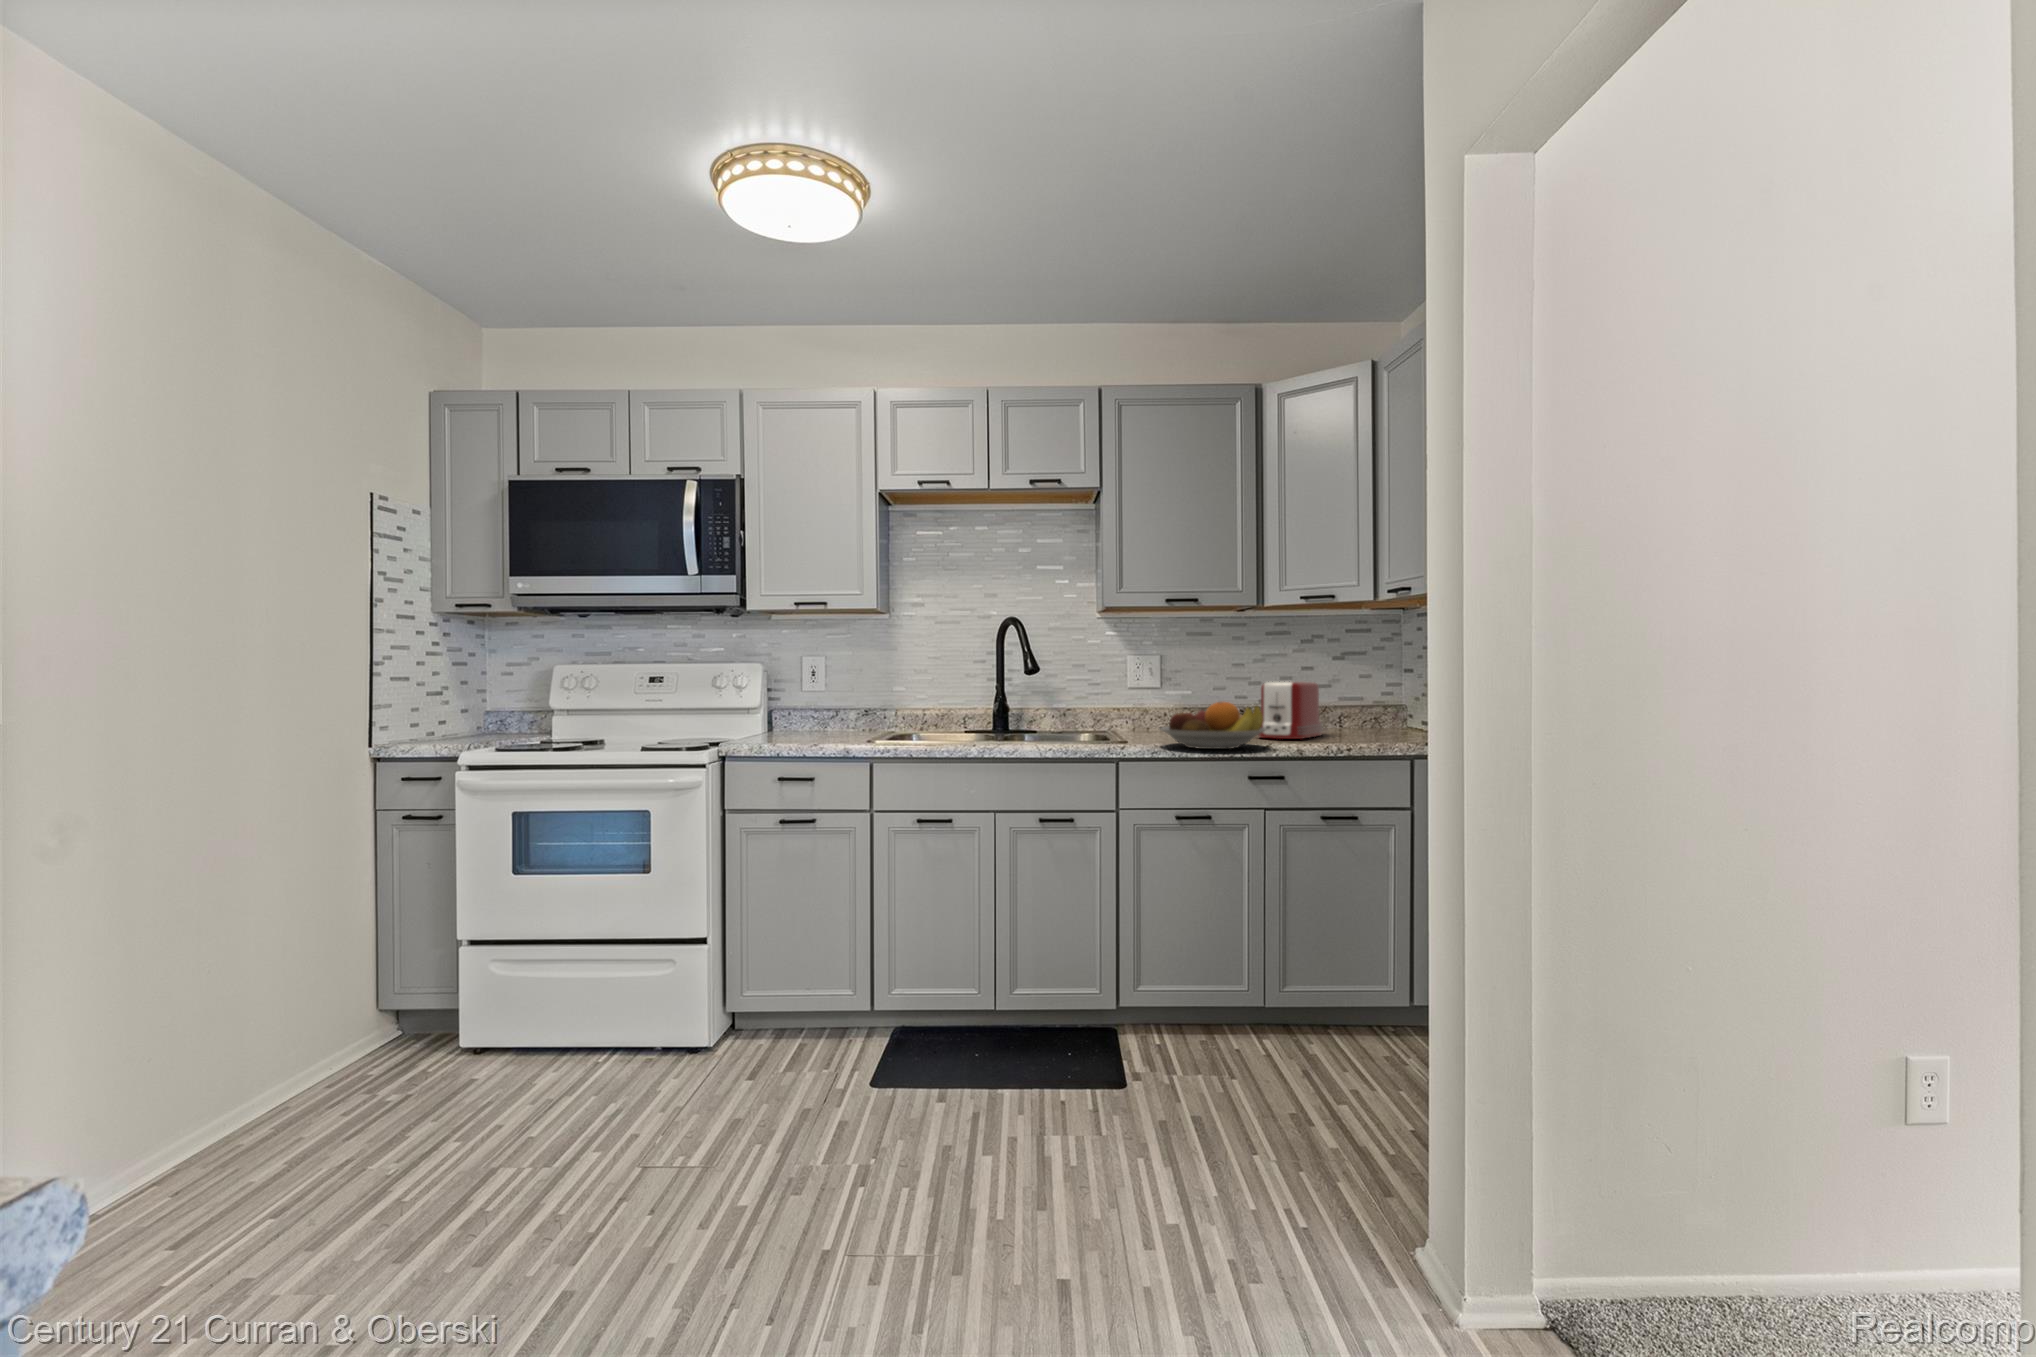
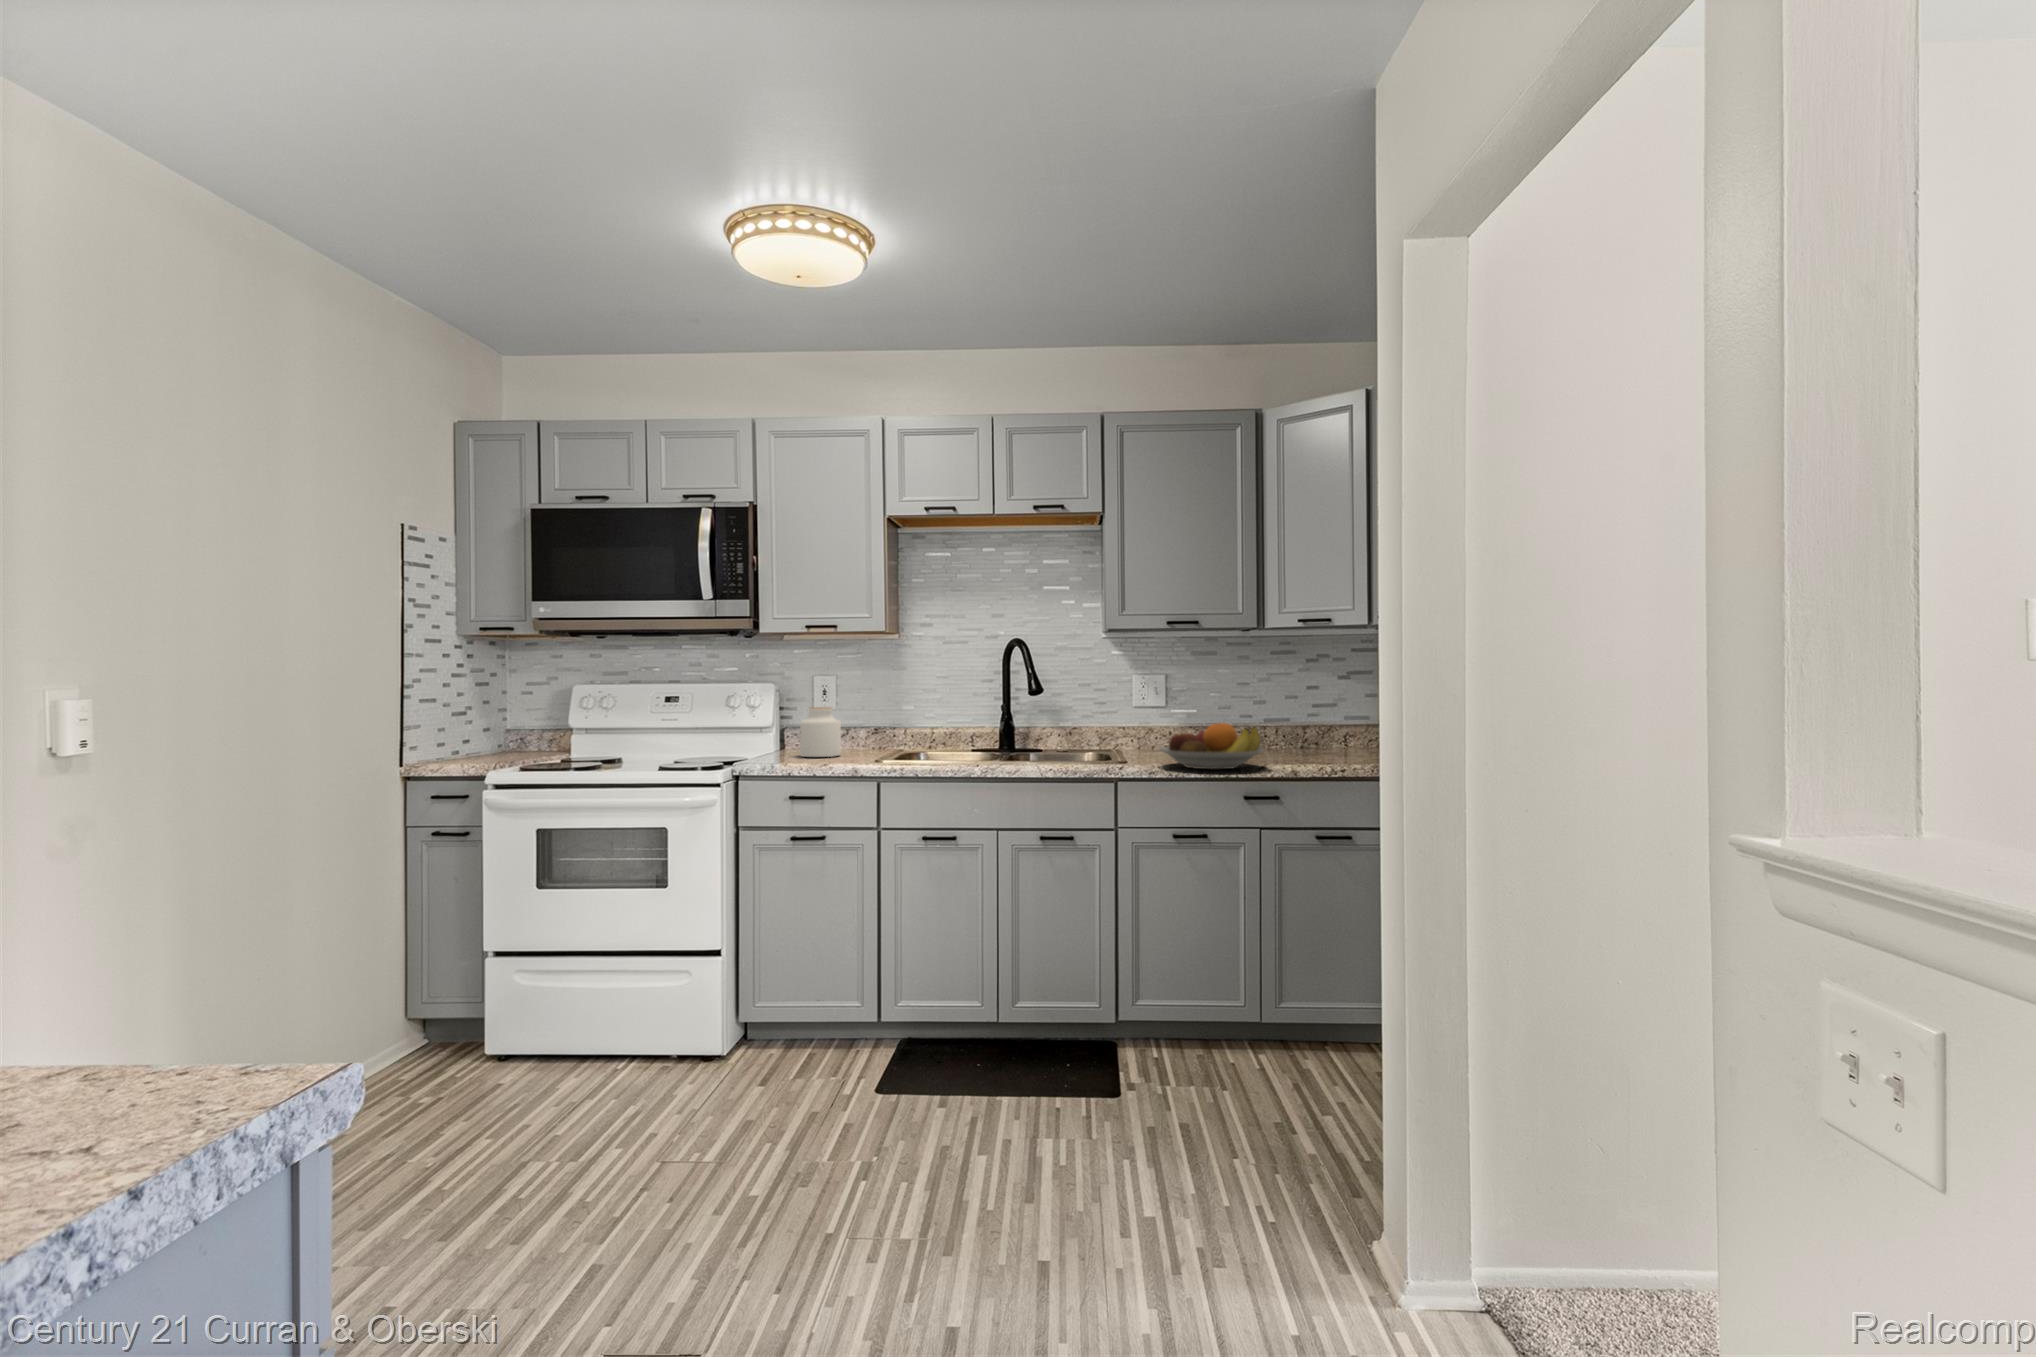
toaster: present [1258,682,1322,739] -> none [1259,702,1326,759]
jar: none [790,688,831,738] -> present [800,707,841,757]

